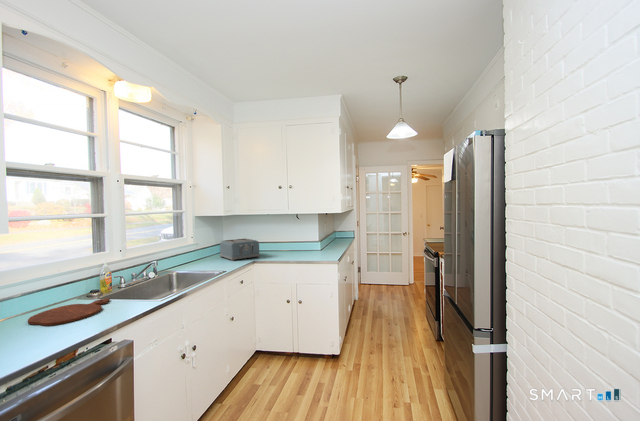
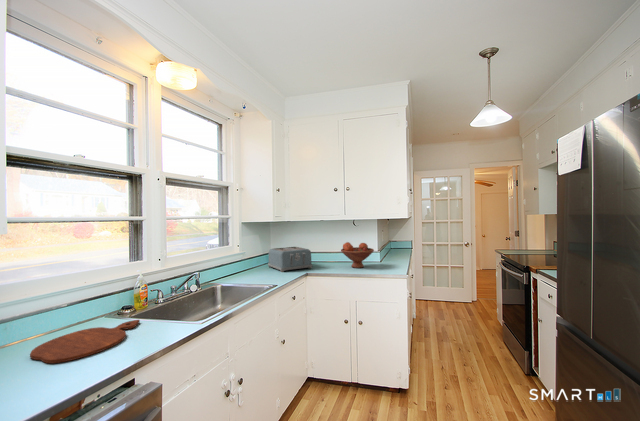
fruit bowl: none [286,234,315,256] -> present [341,242,374,268]

